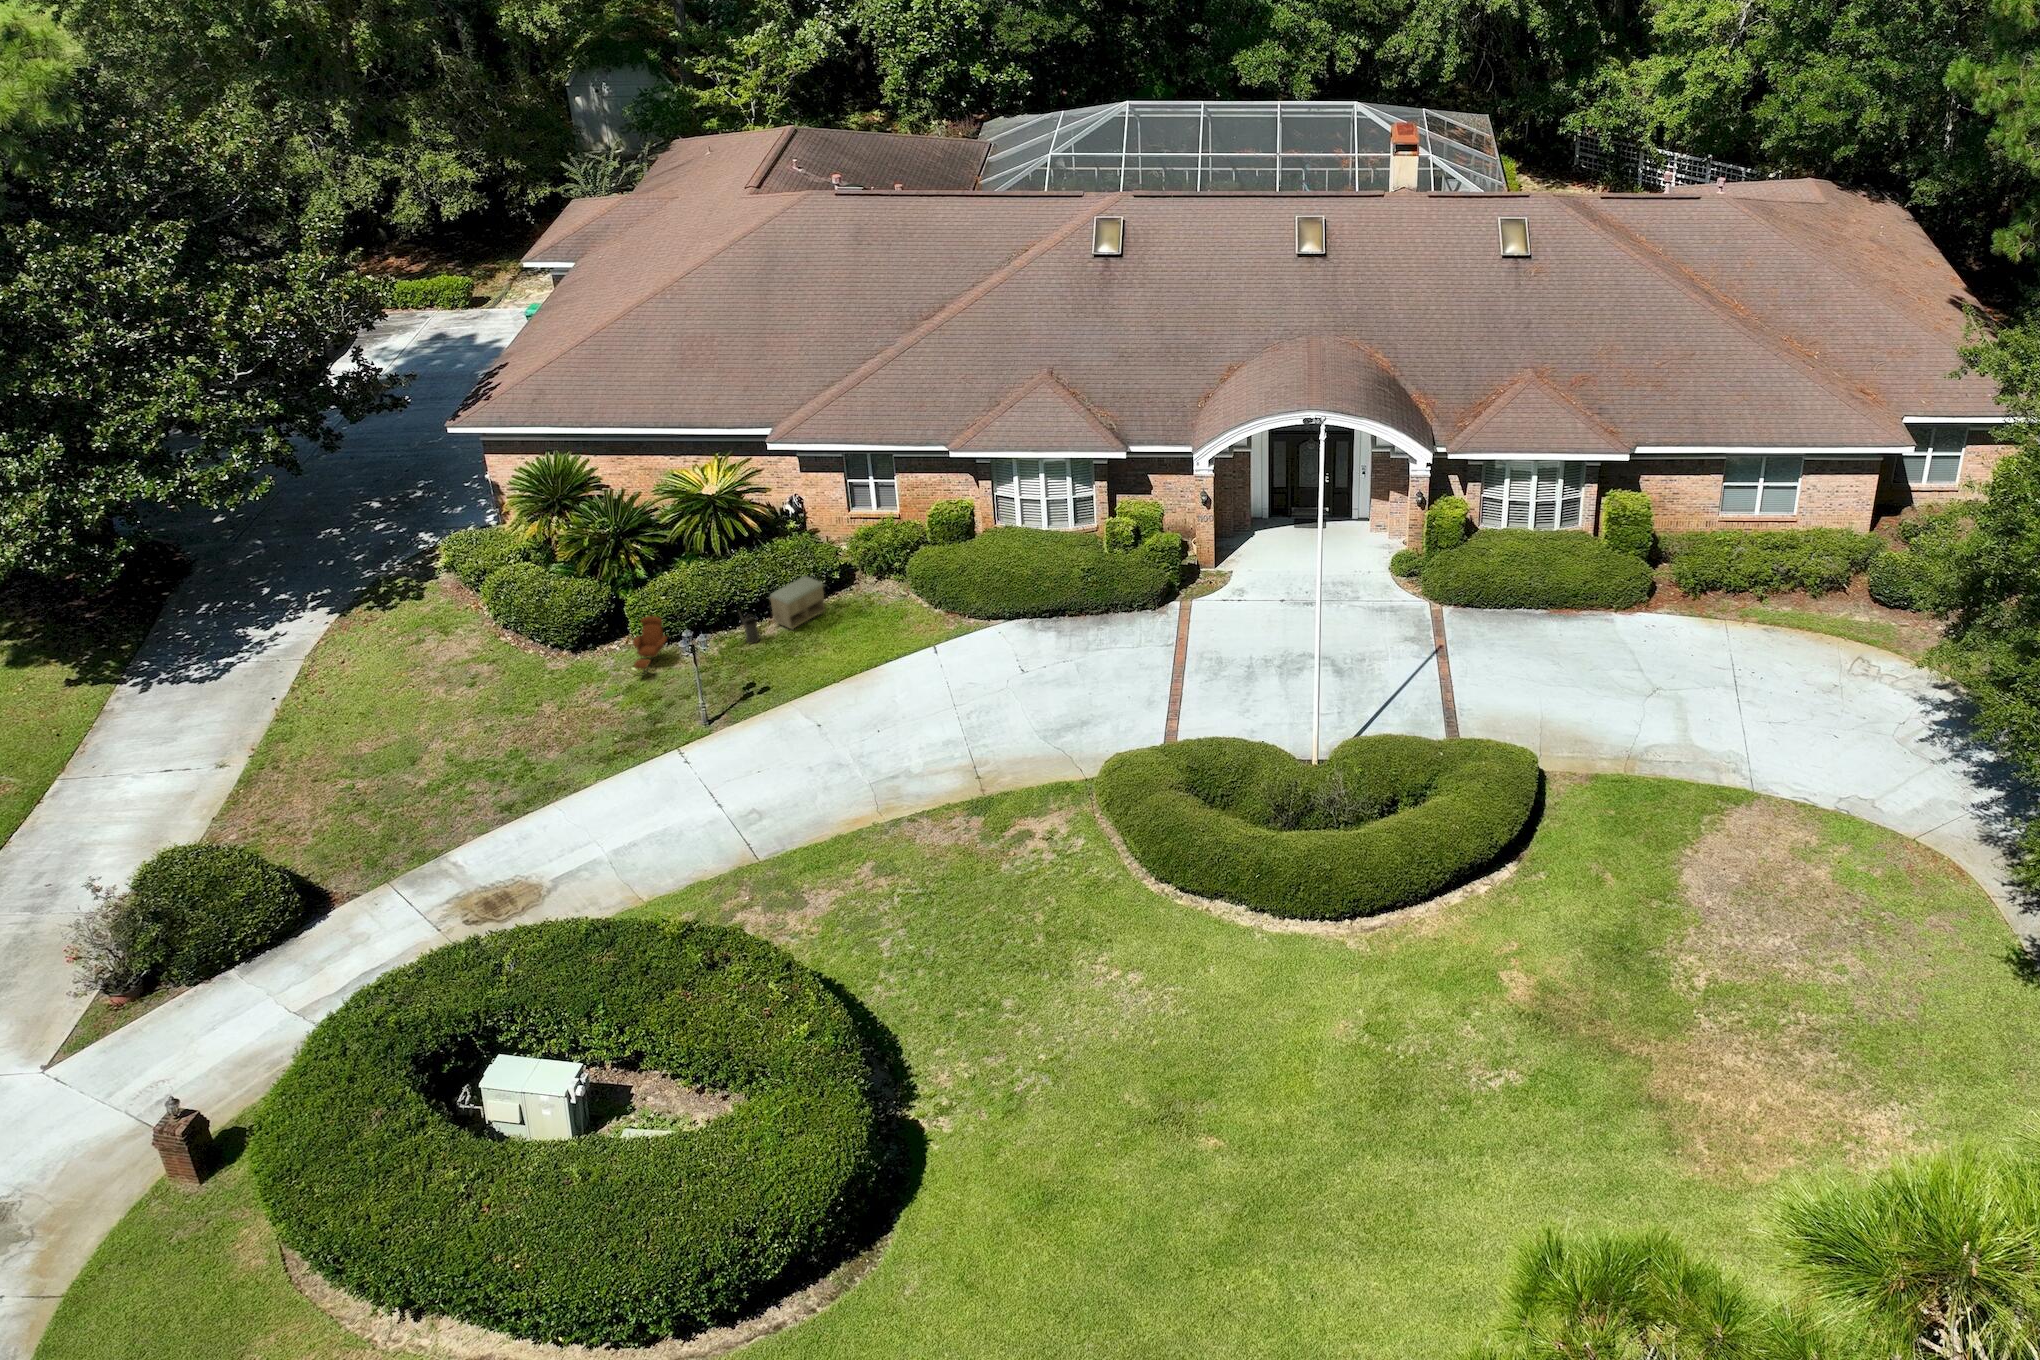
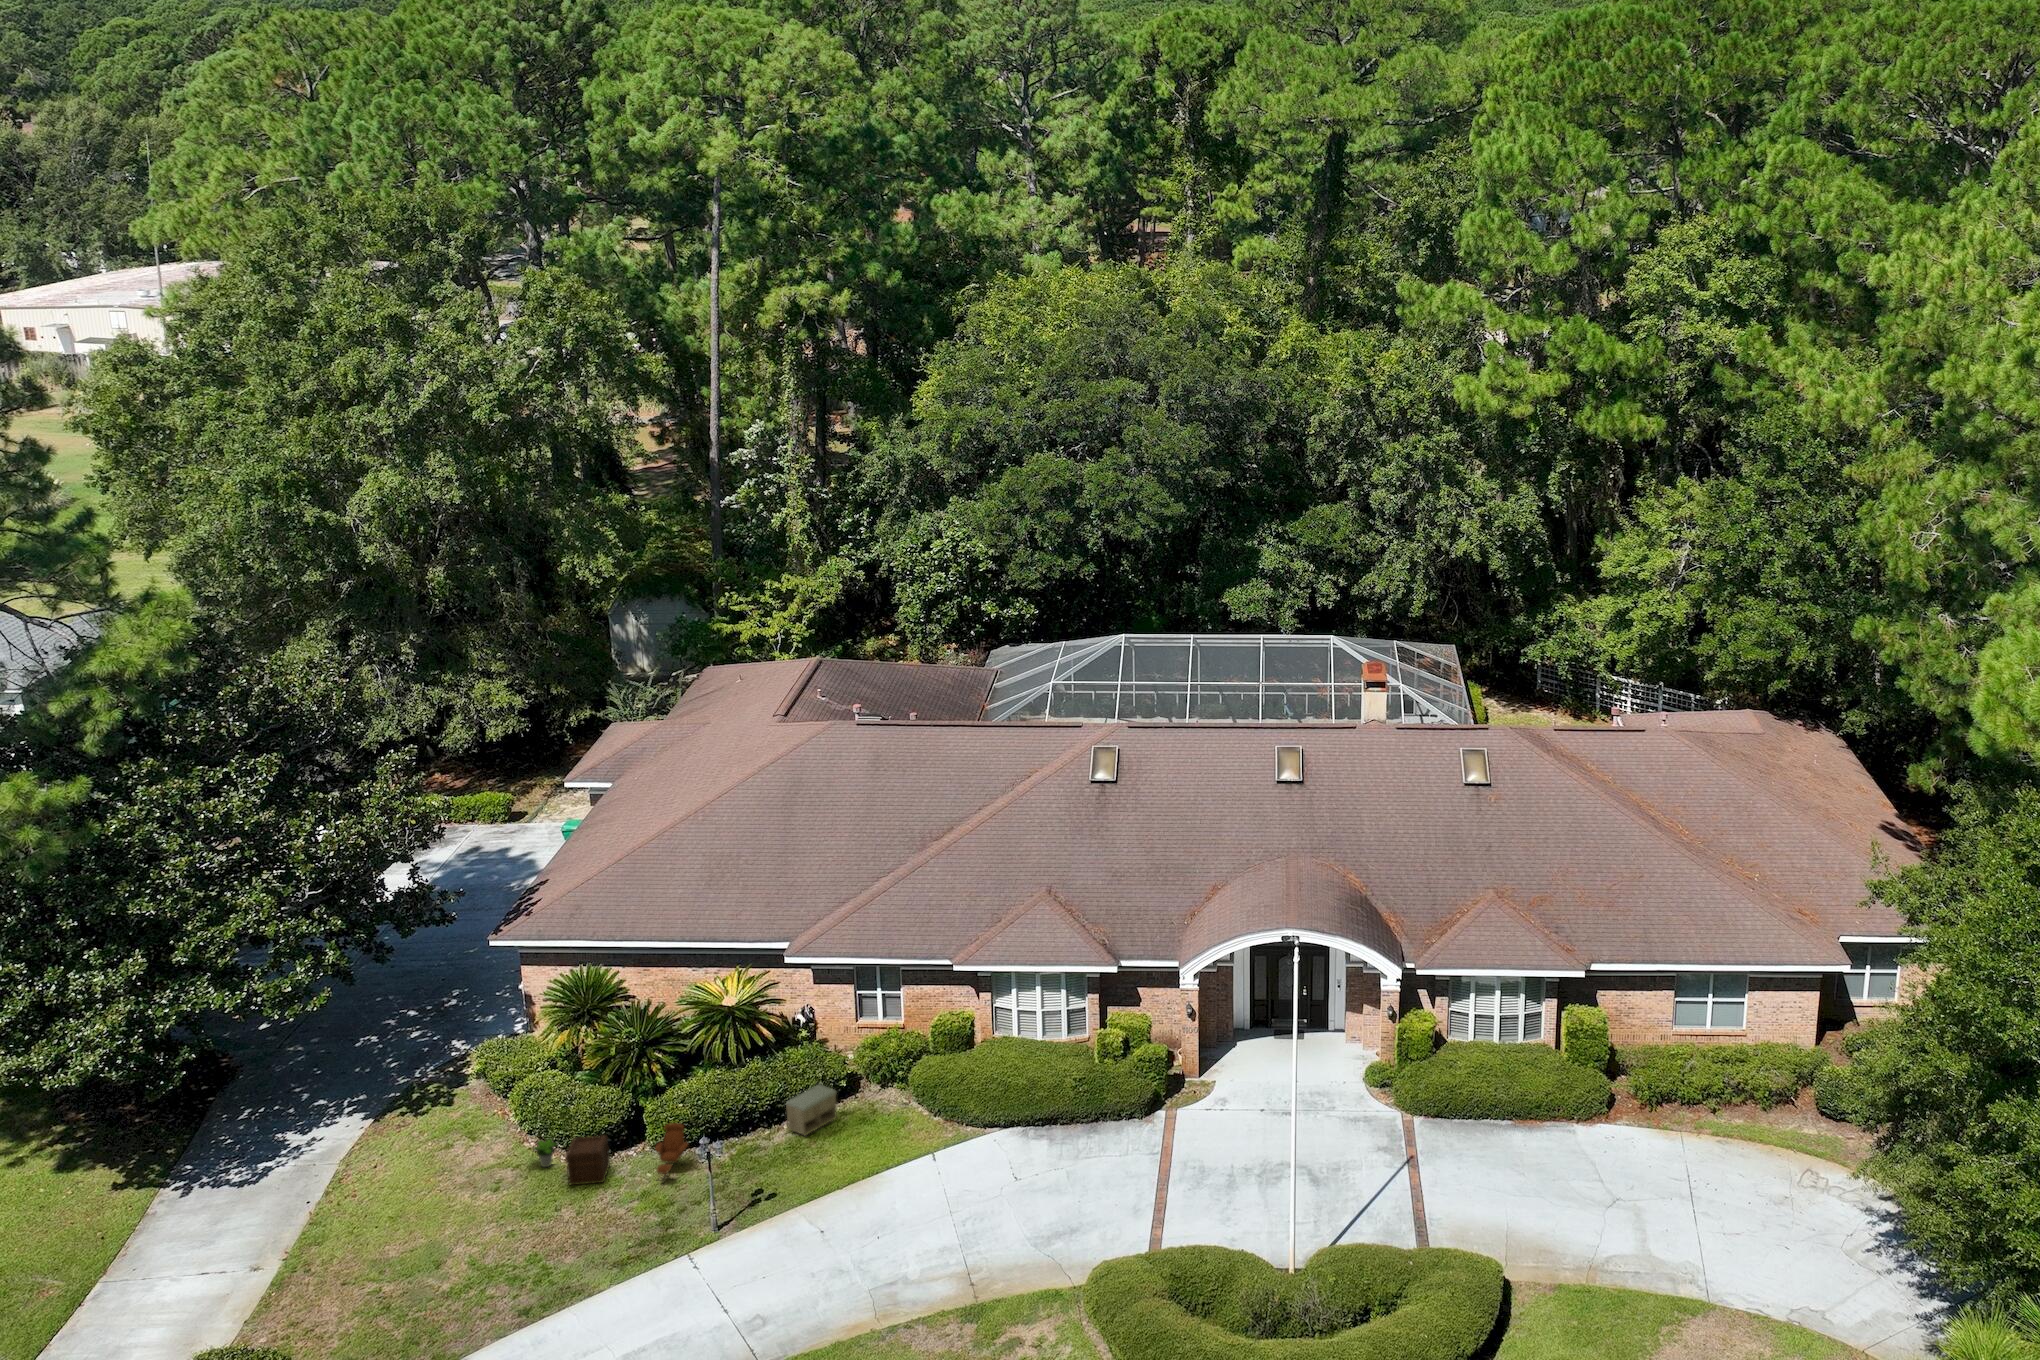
watering can: present [738,610,760,643] -> none [755,1117,775,1150]
wooden crate: none [537,628,588,680] -> present [566,1135,610,1185]
potted plant: none [504,630,536,660] -> present [533,1139,557,1167]

